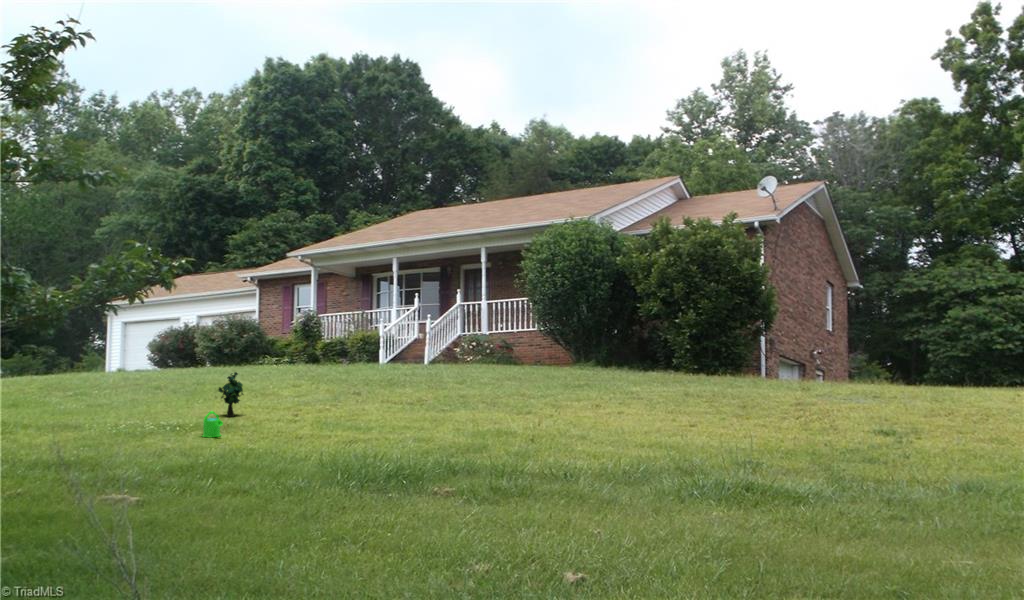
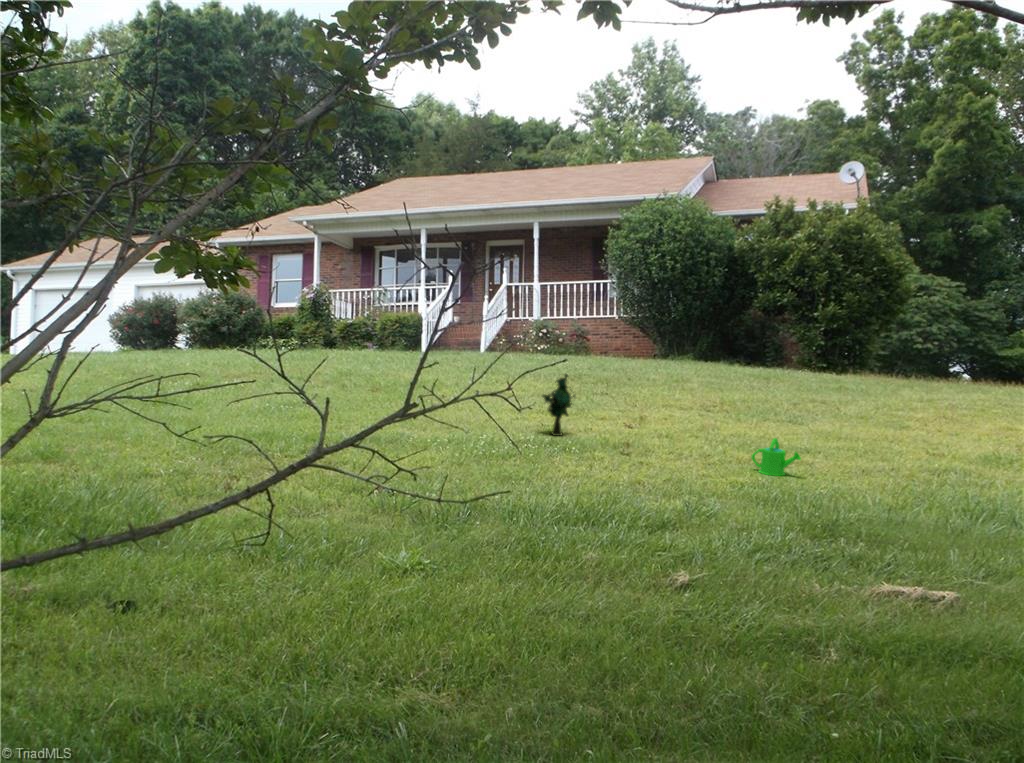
watering can: present [202,411,223,437] -> present [751,438,801,476]

